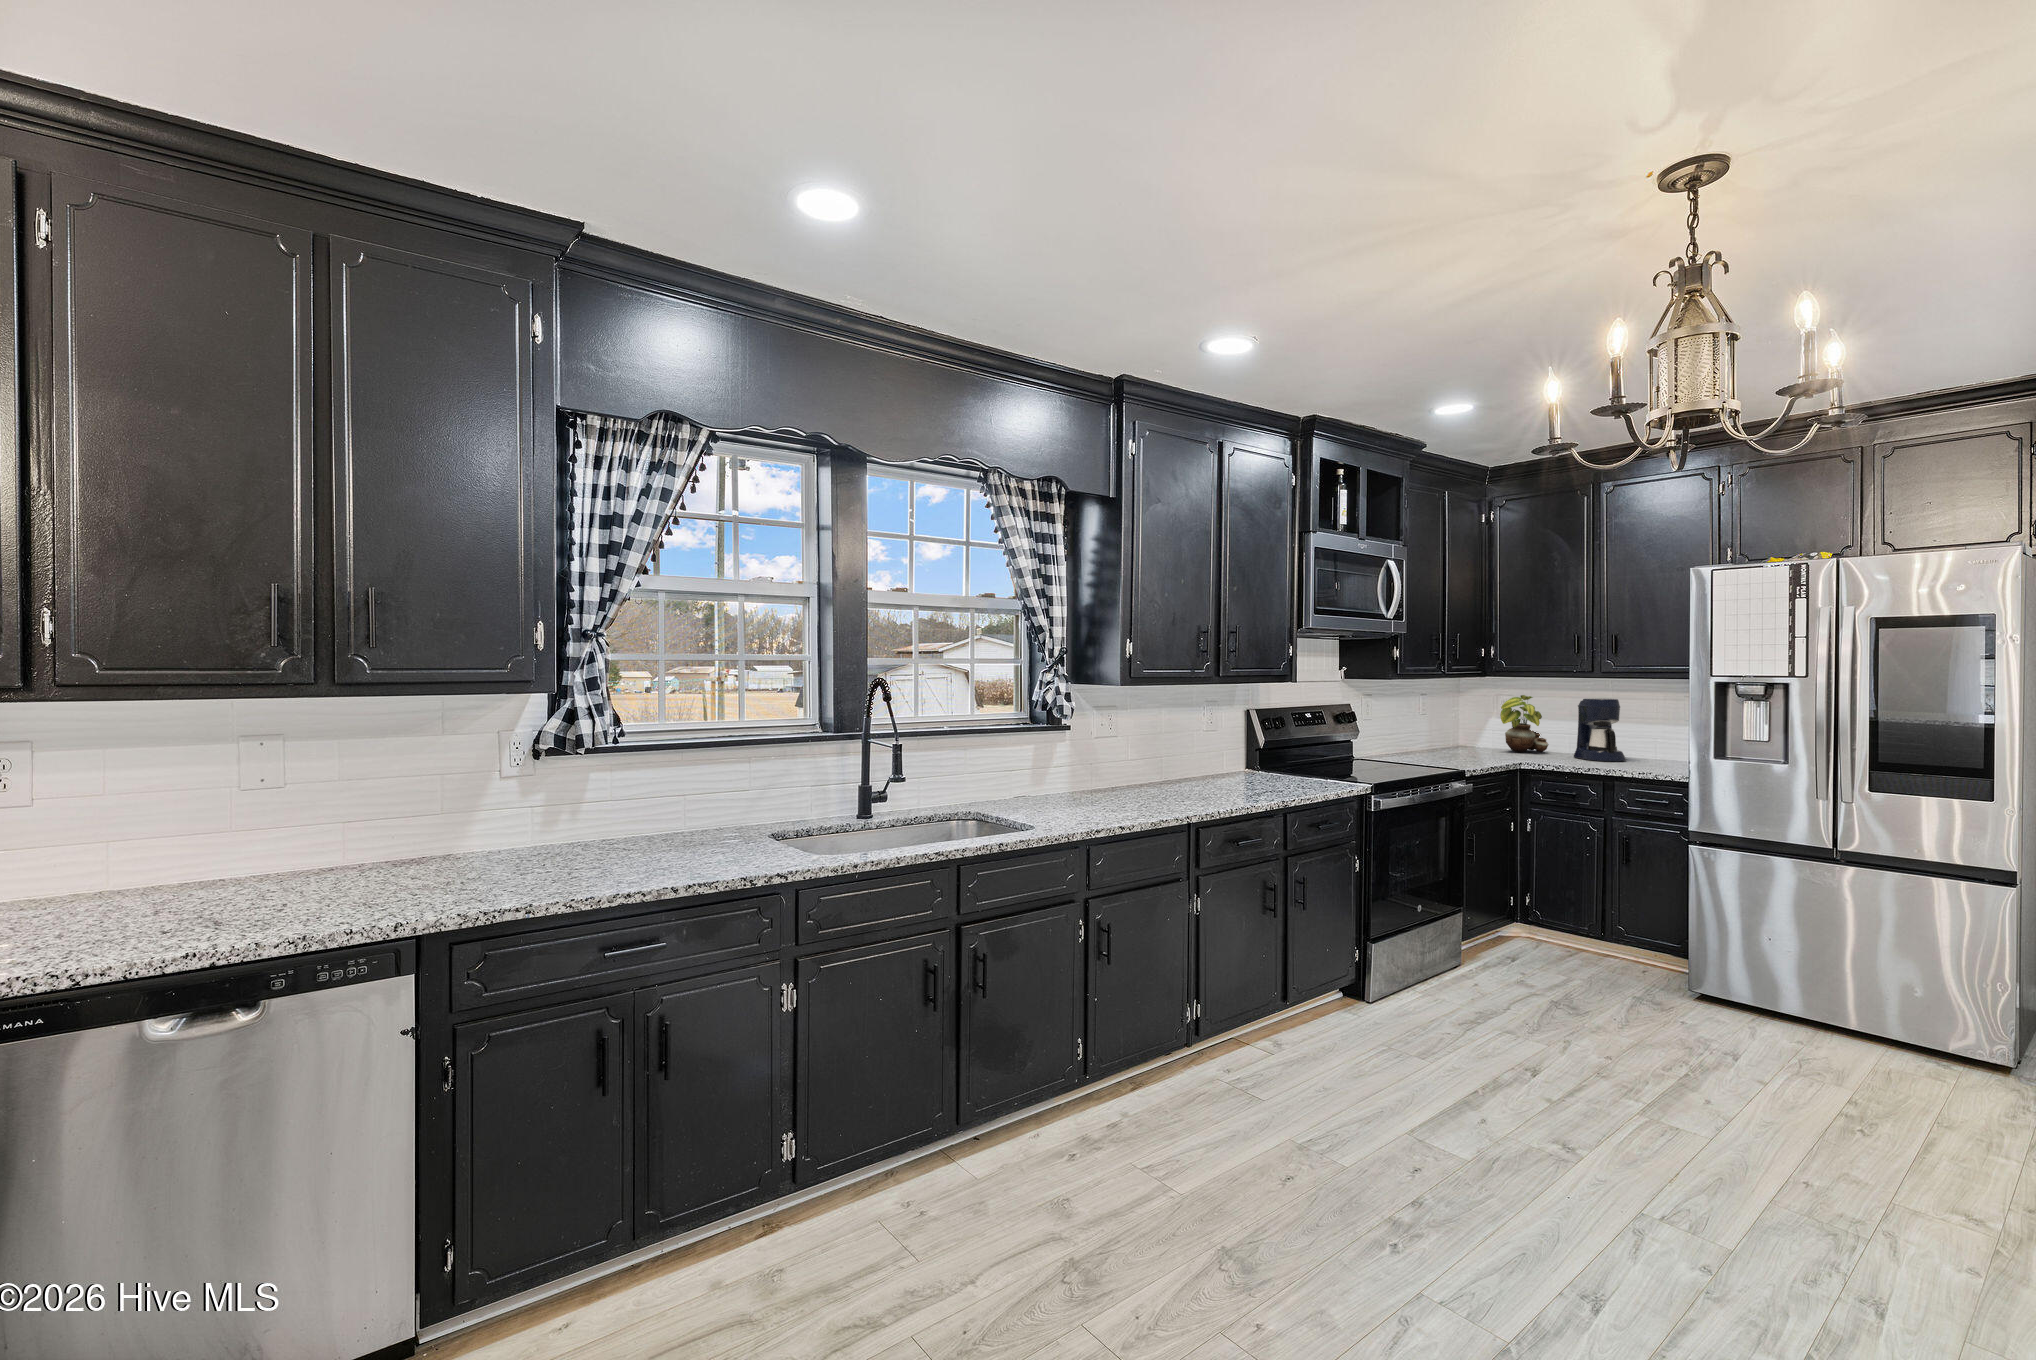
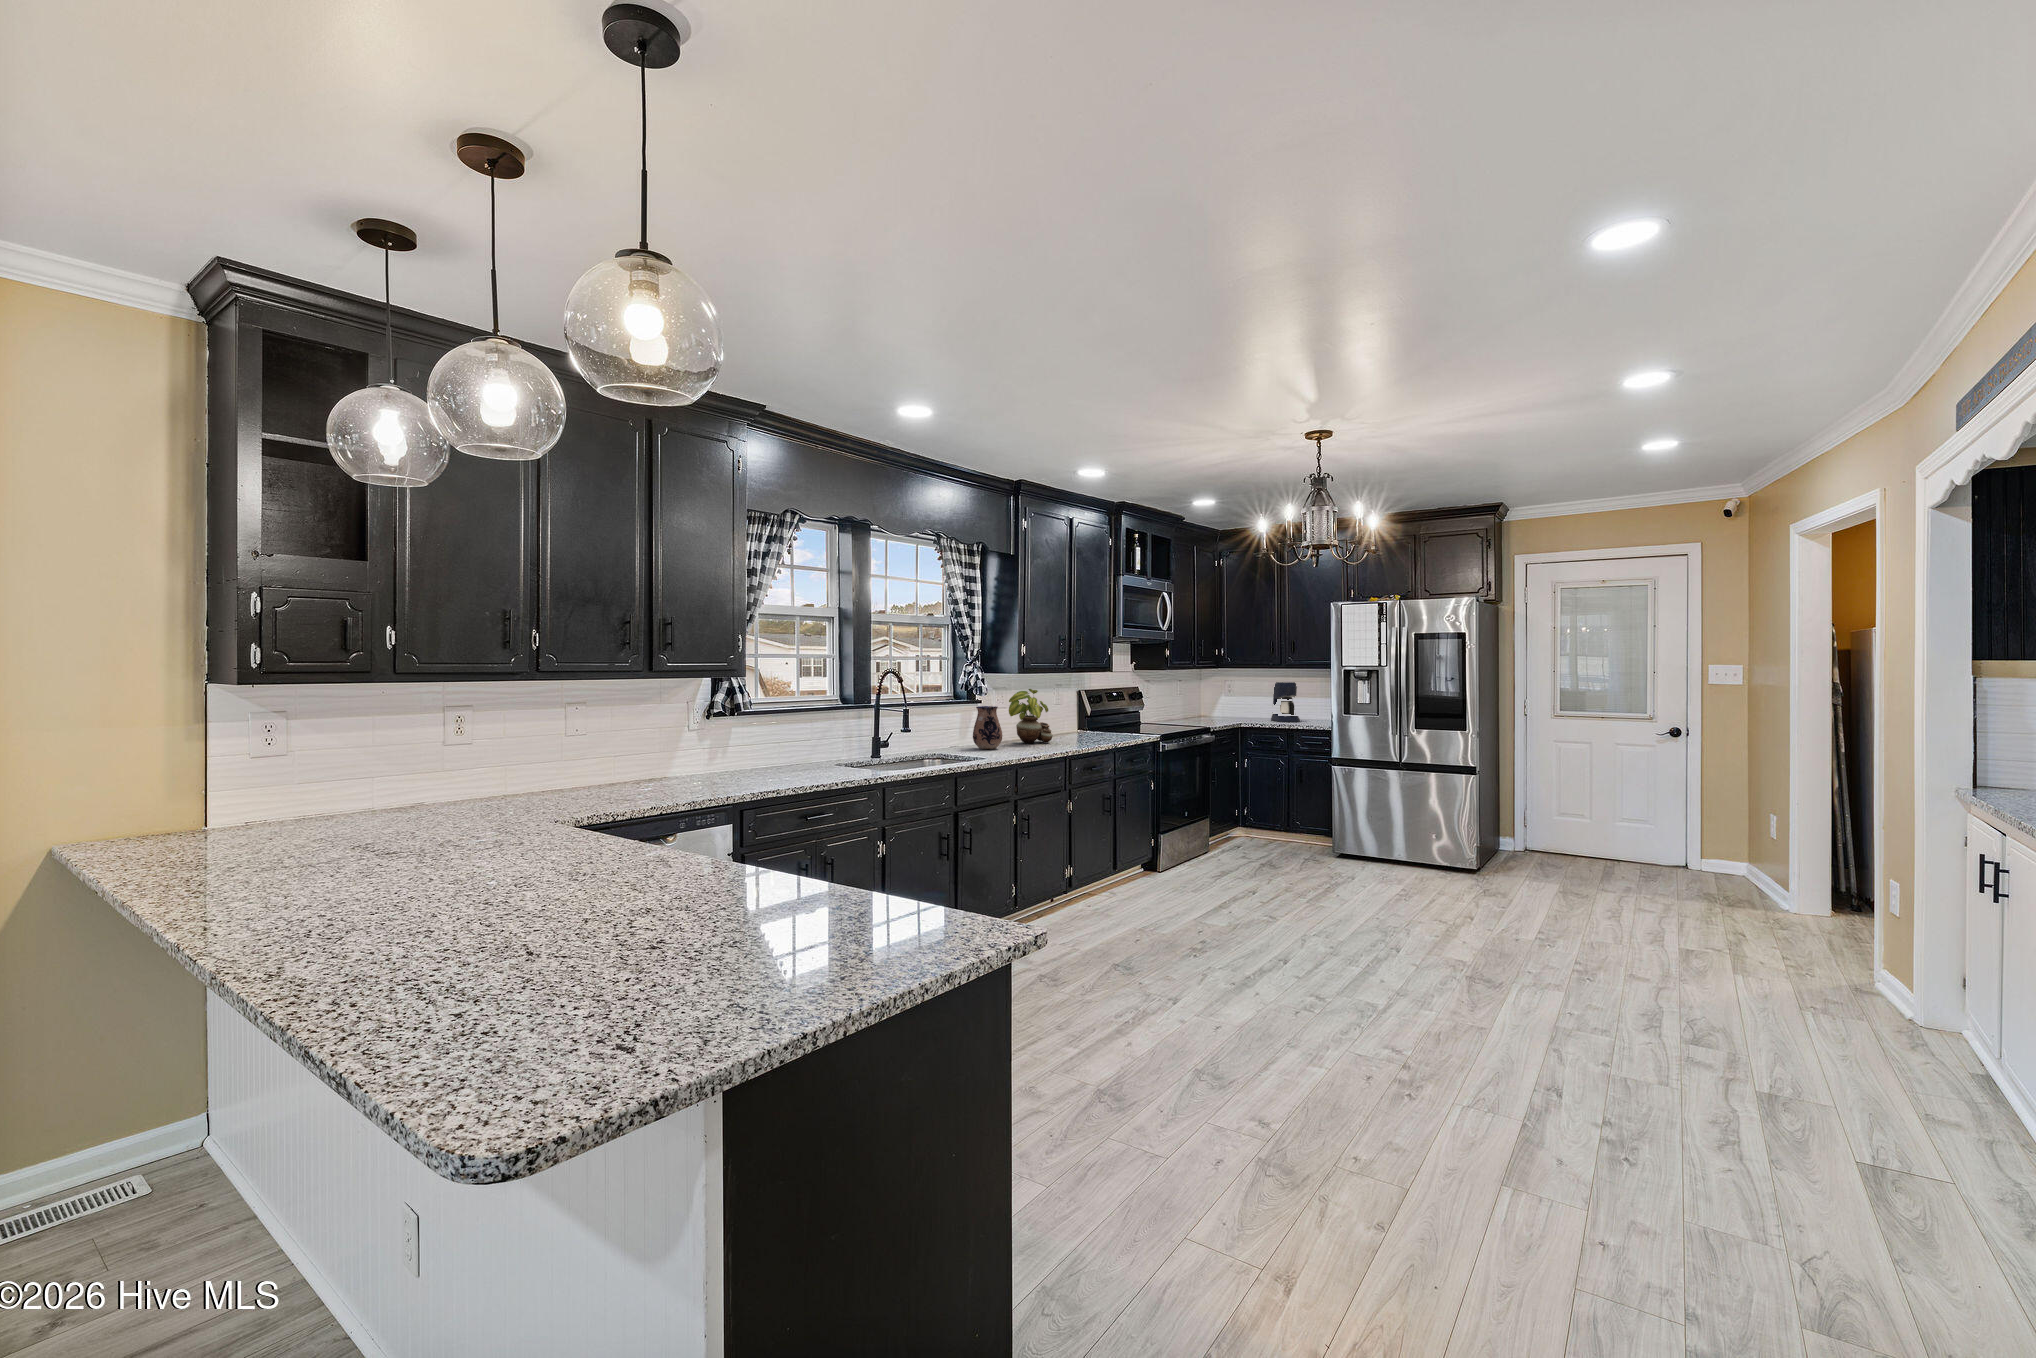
potted plant: present [1500,695,1549,752] -> present [1009,689,1053,743]
ceramic pitcher: none [1040,736,1087,805] -> present [973,706,1002,749]

